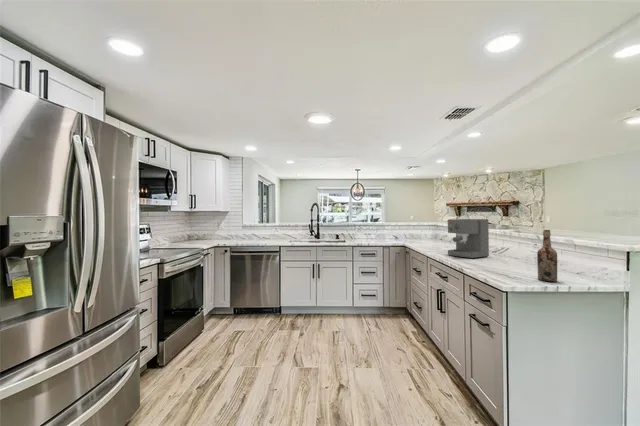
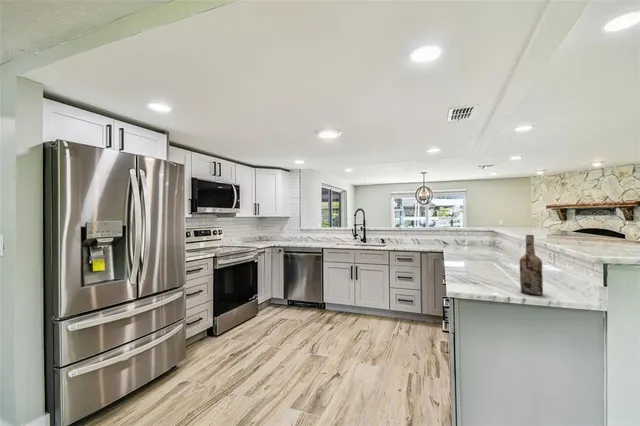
coffee maker: present [448,219,489,259] -> none [465,223,516,266]

